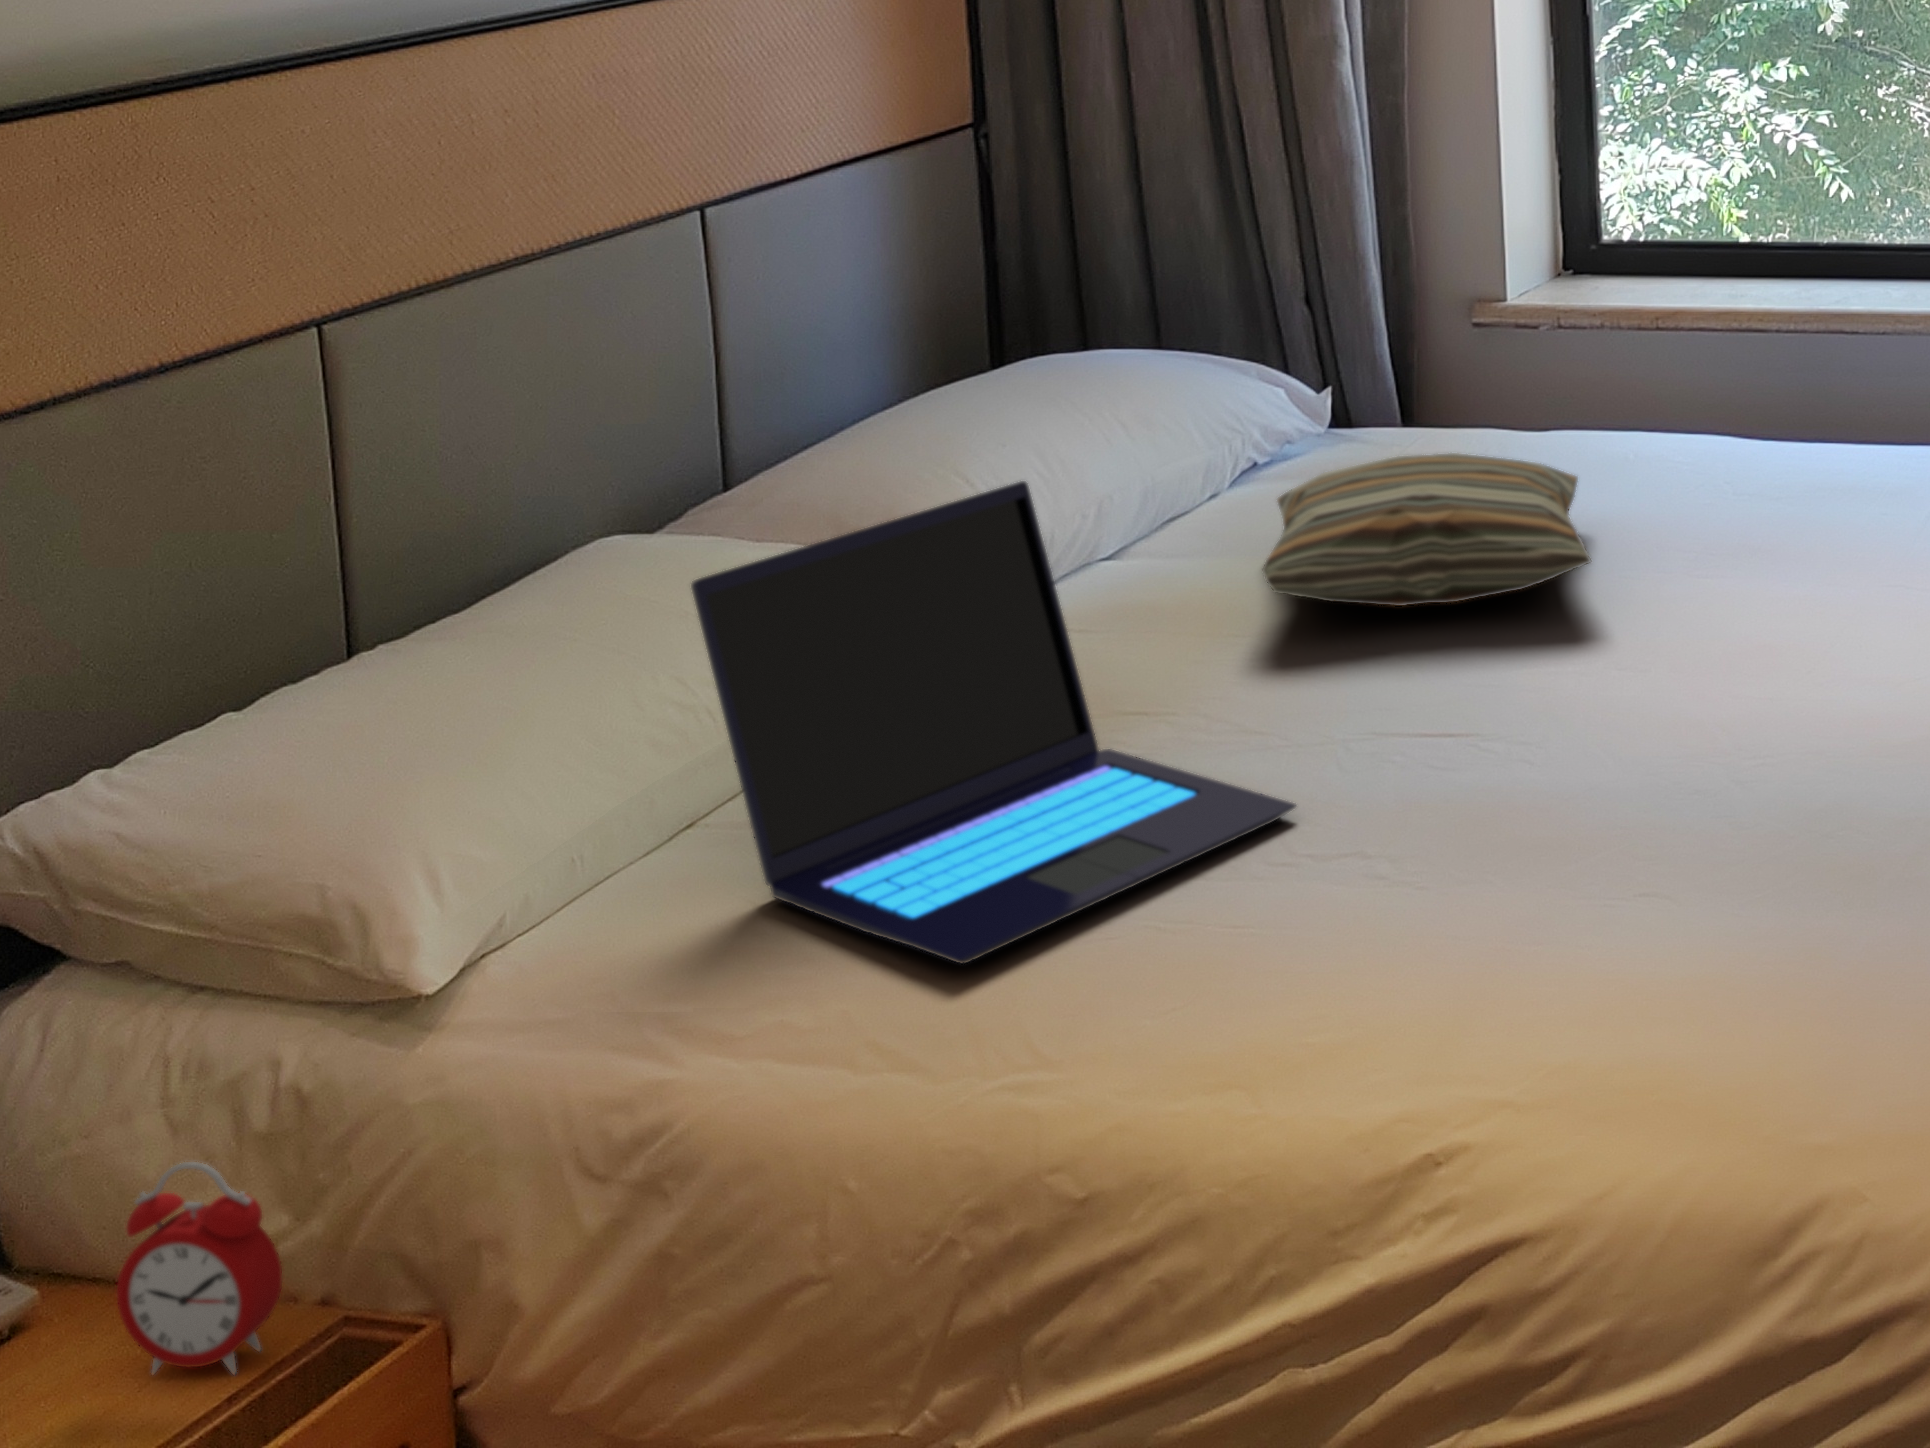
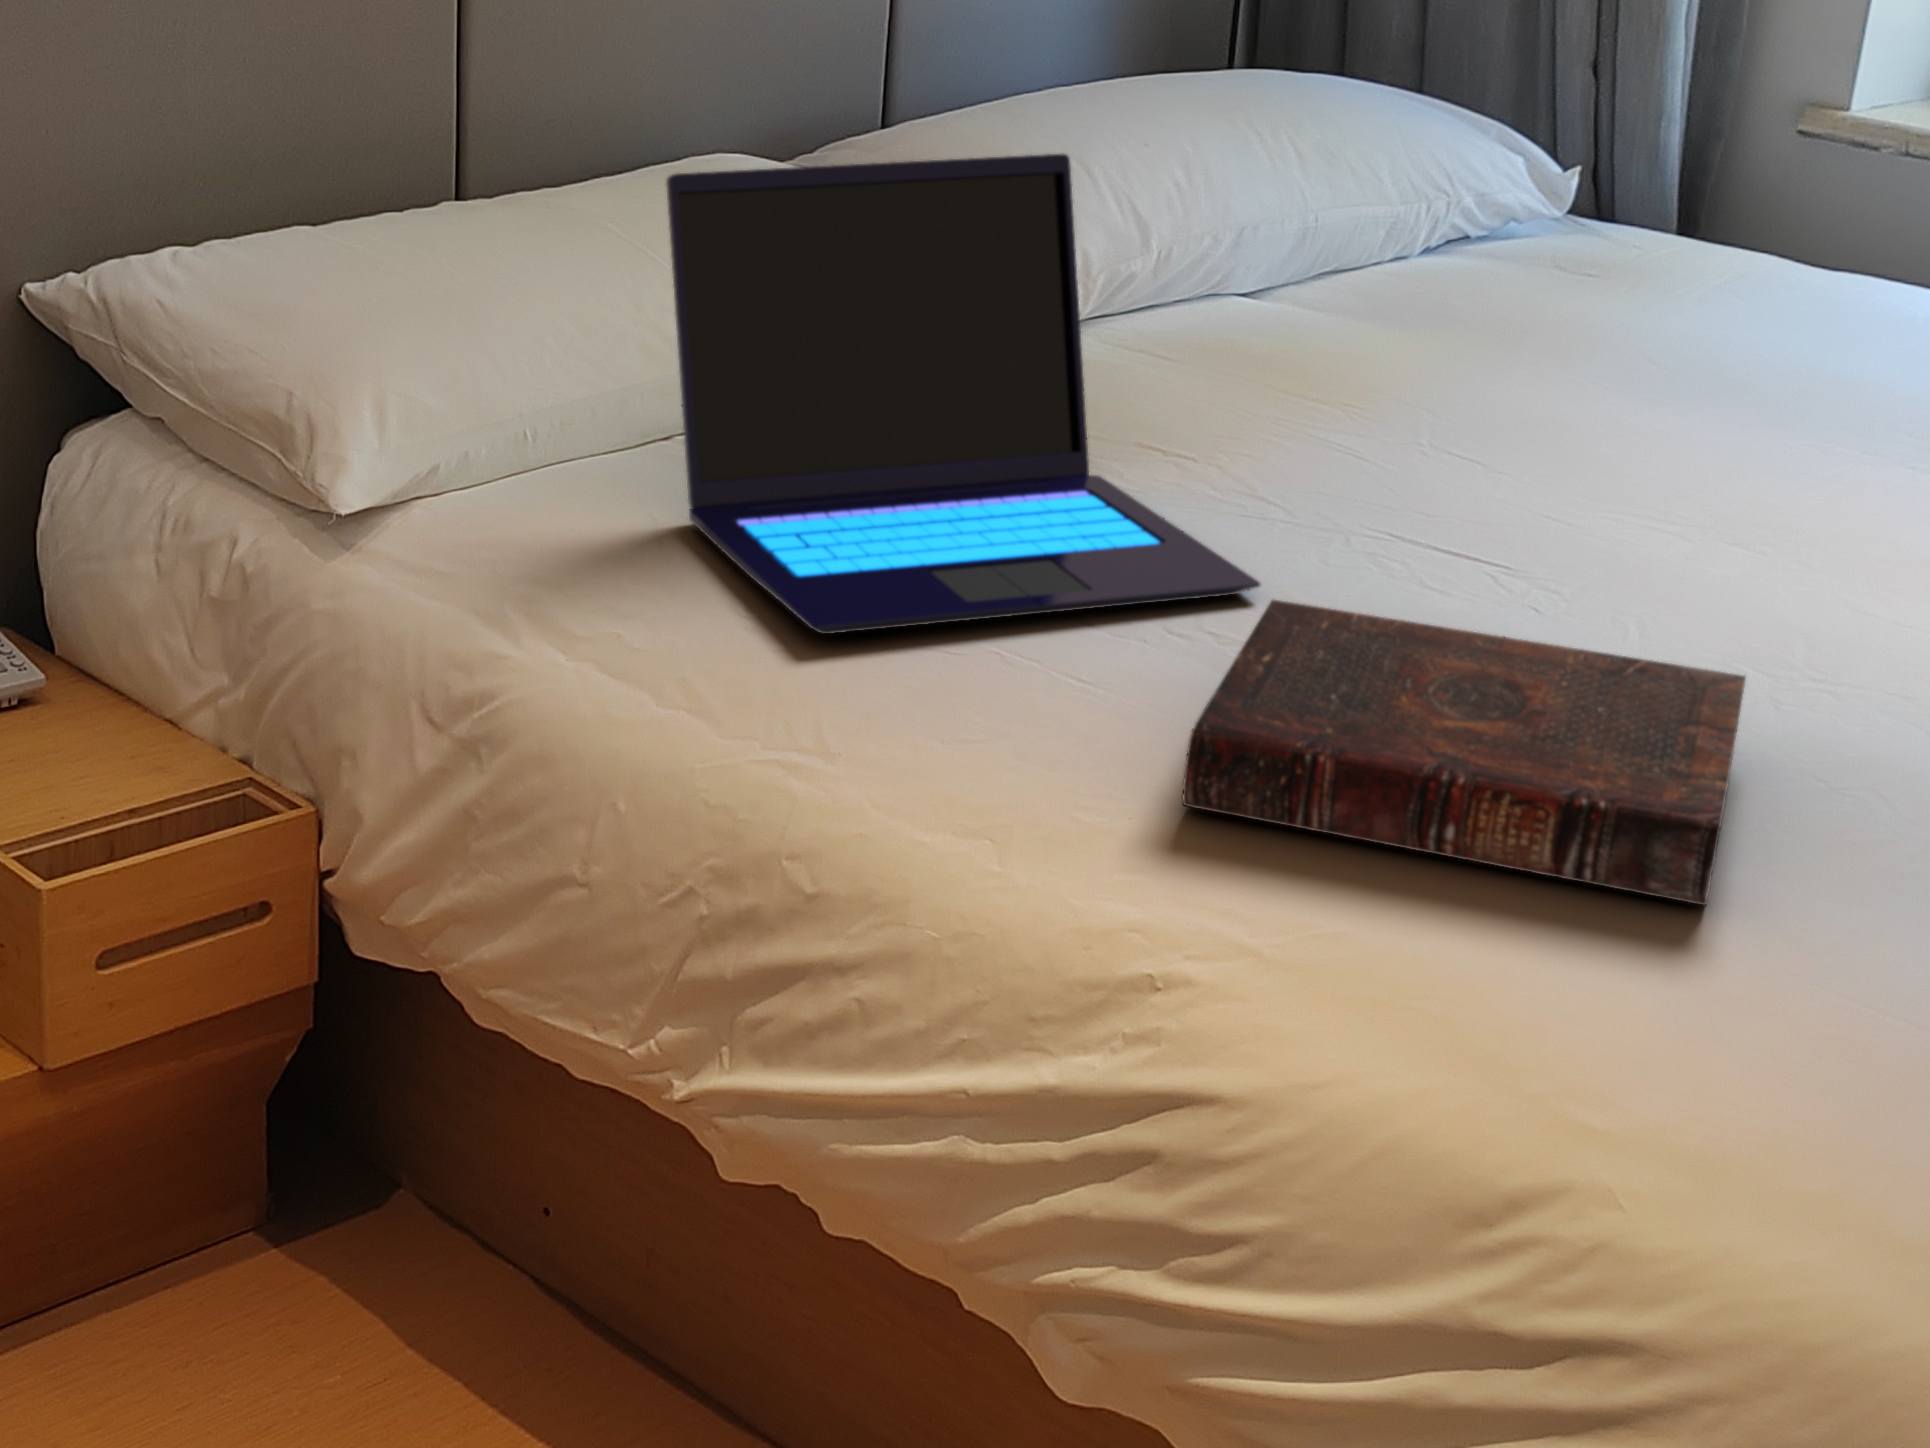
pillow: present [1263,453,1591,606] -> none [1354,243,1826,430]
book: none [1333,772,1750,1011] -> present [1183,600,1746,905]
alarm clock: present [117,1162,282,1374] -> none [70,597,192,795]

